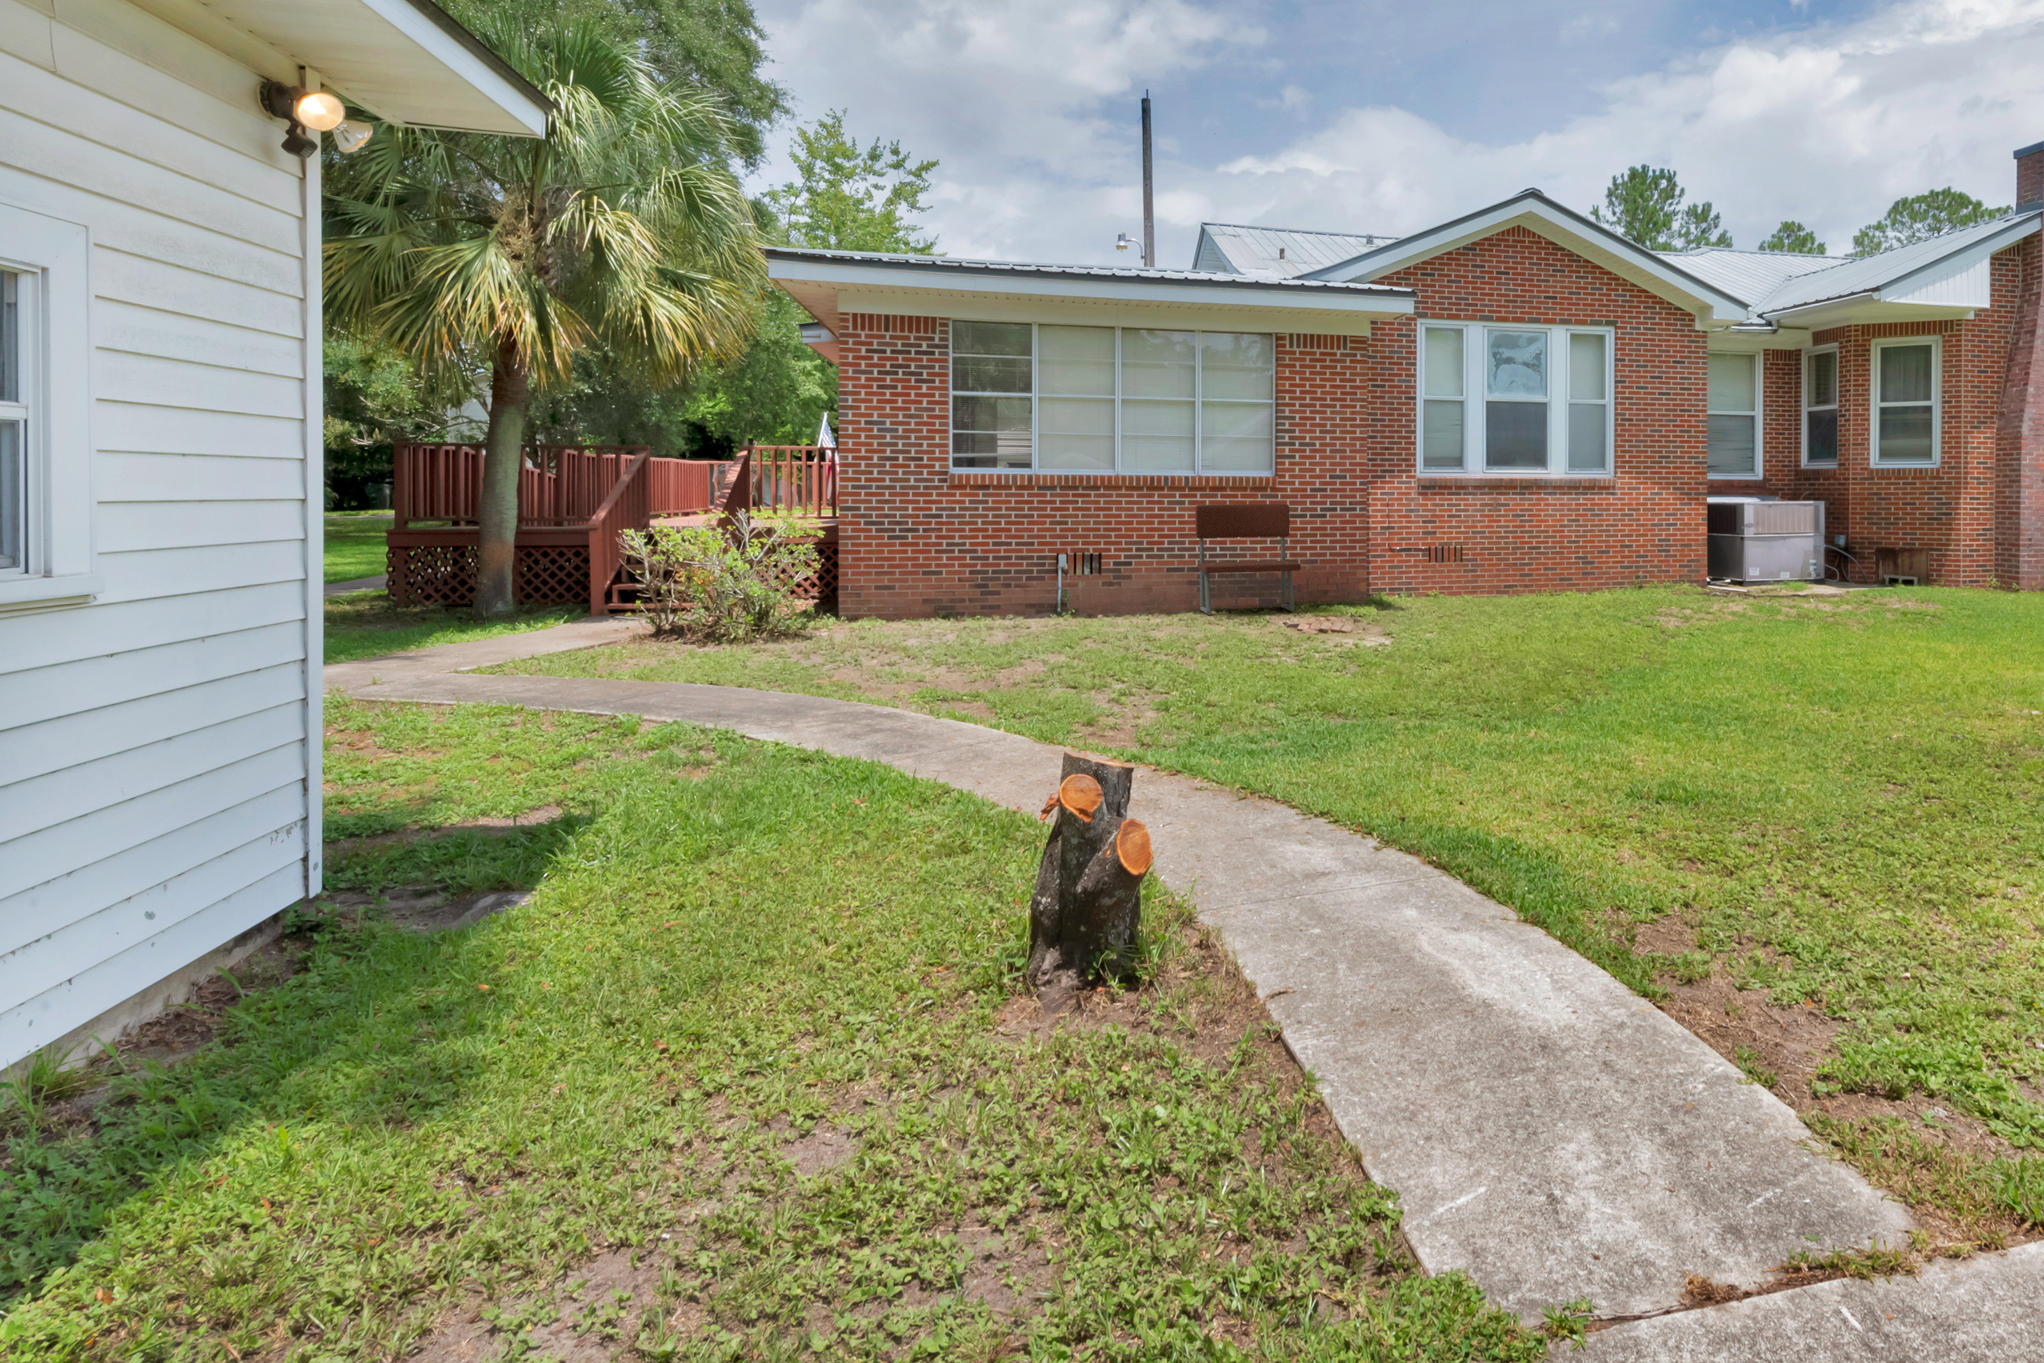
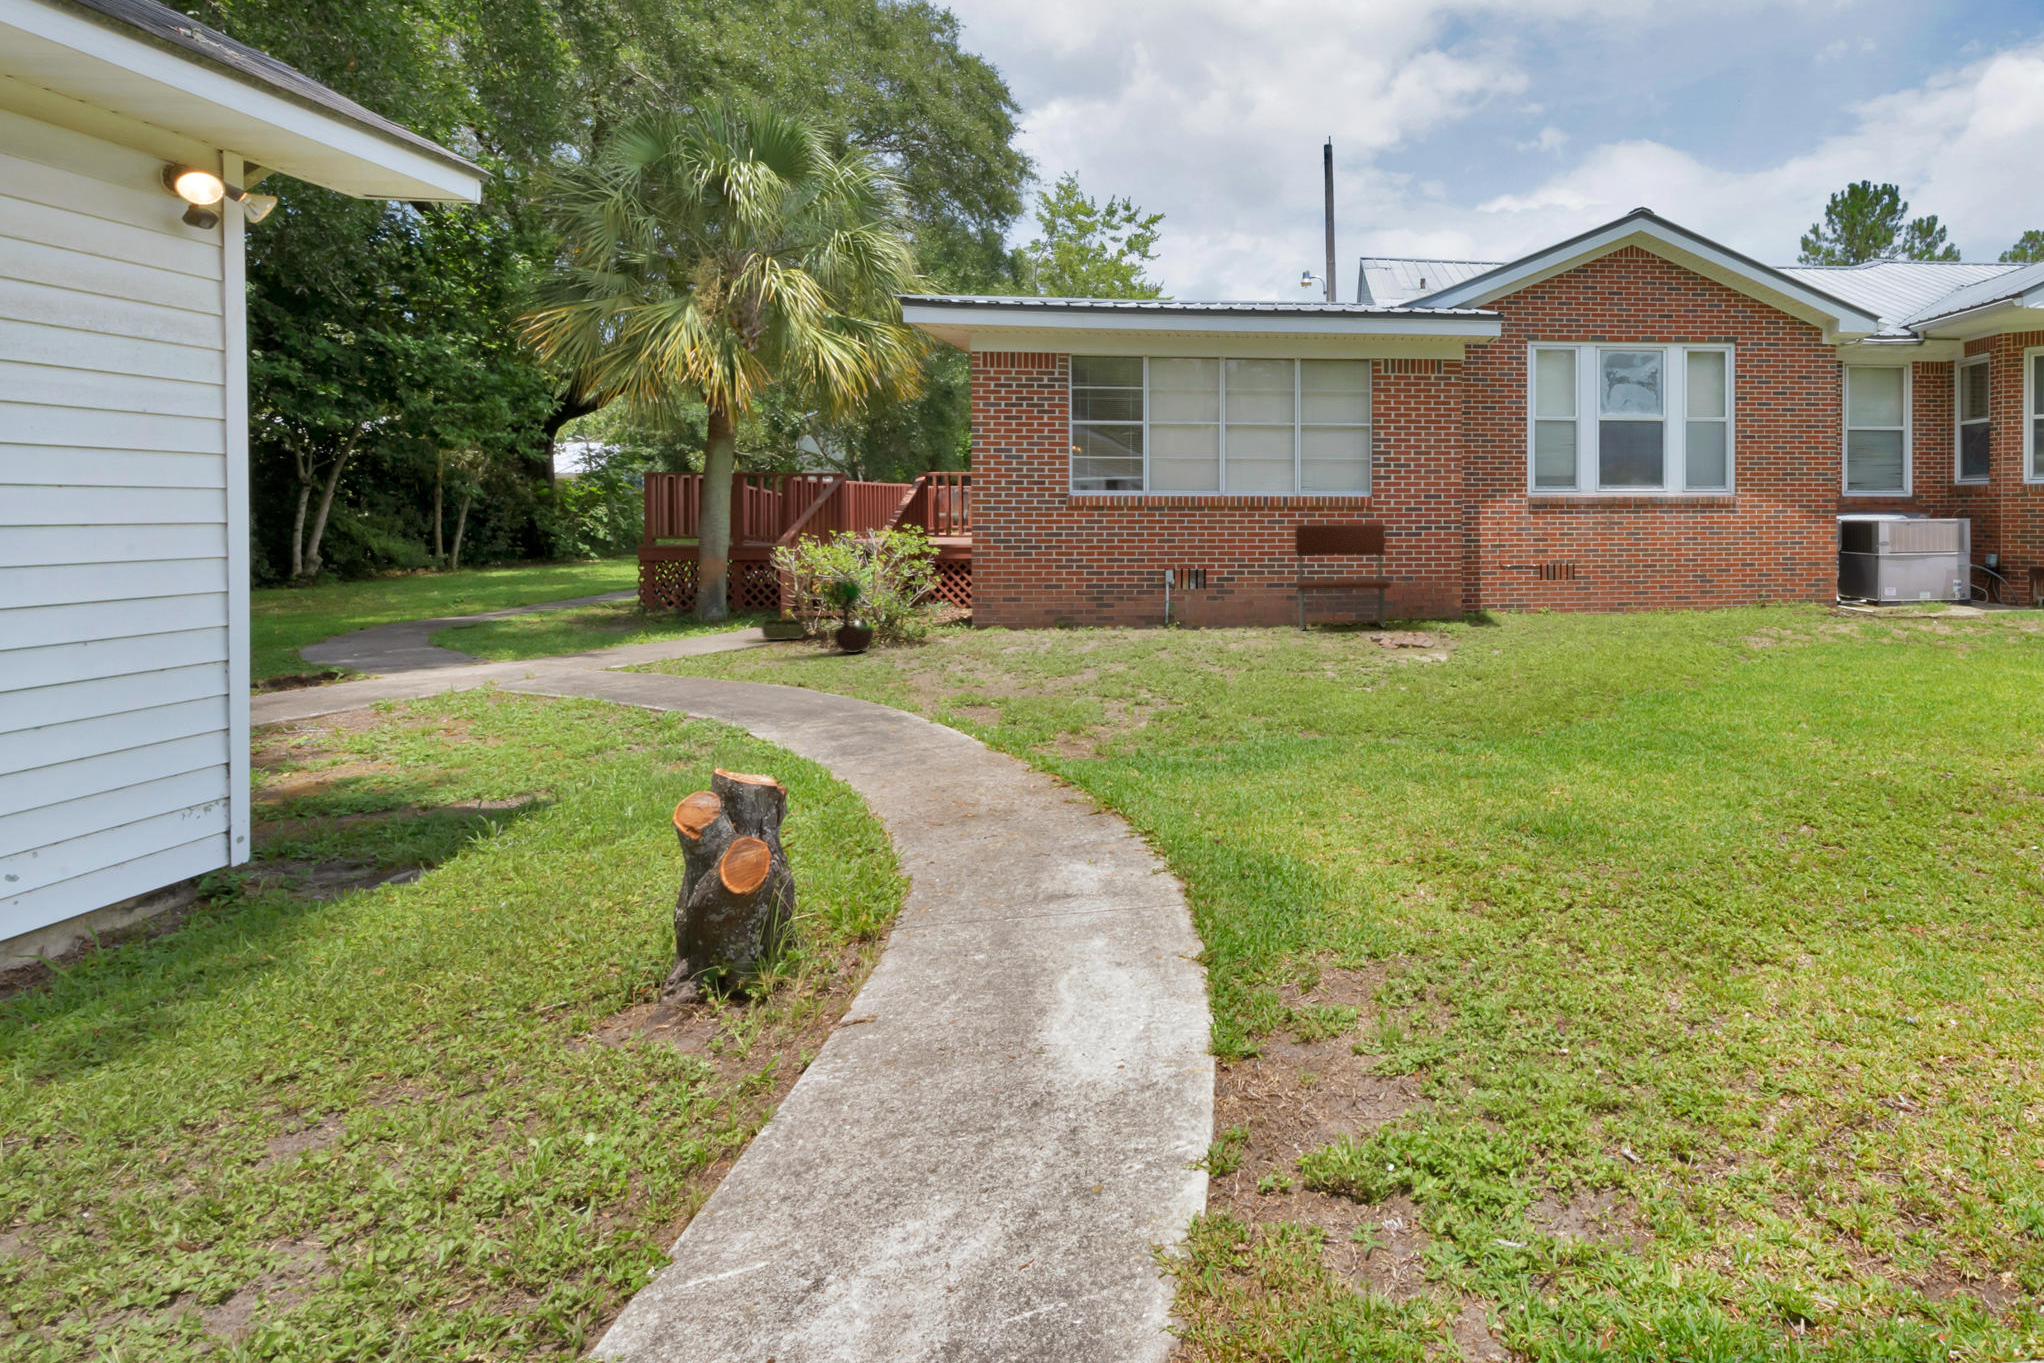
potted tree: none [678,553,743,646] -> present [822,575,874,653]
woven basket: none [587,612,644,637] -> present [761,618,808,640]

